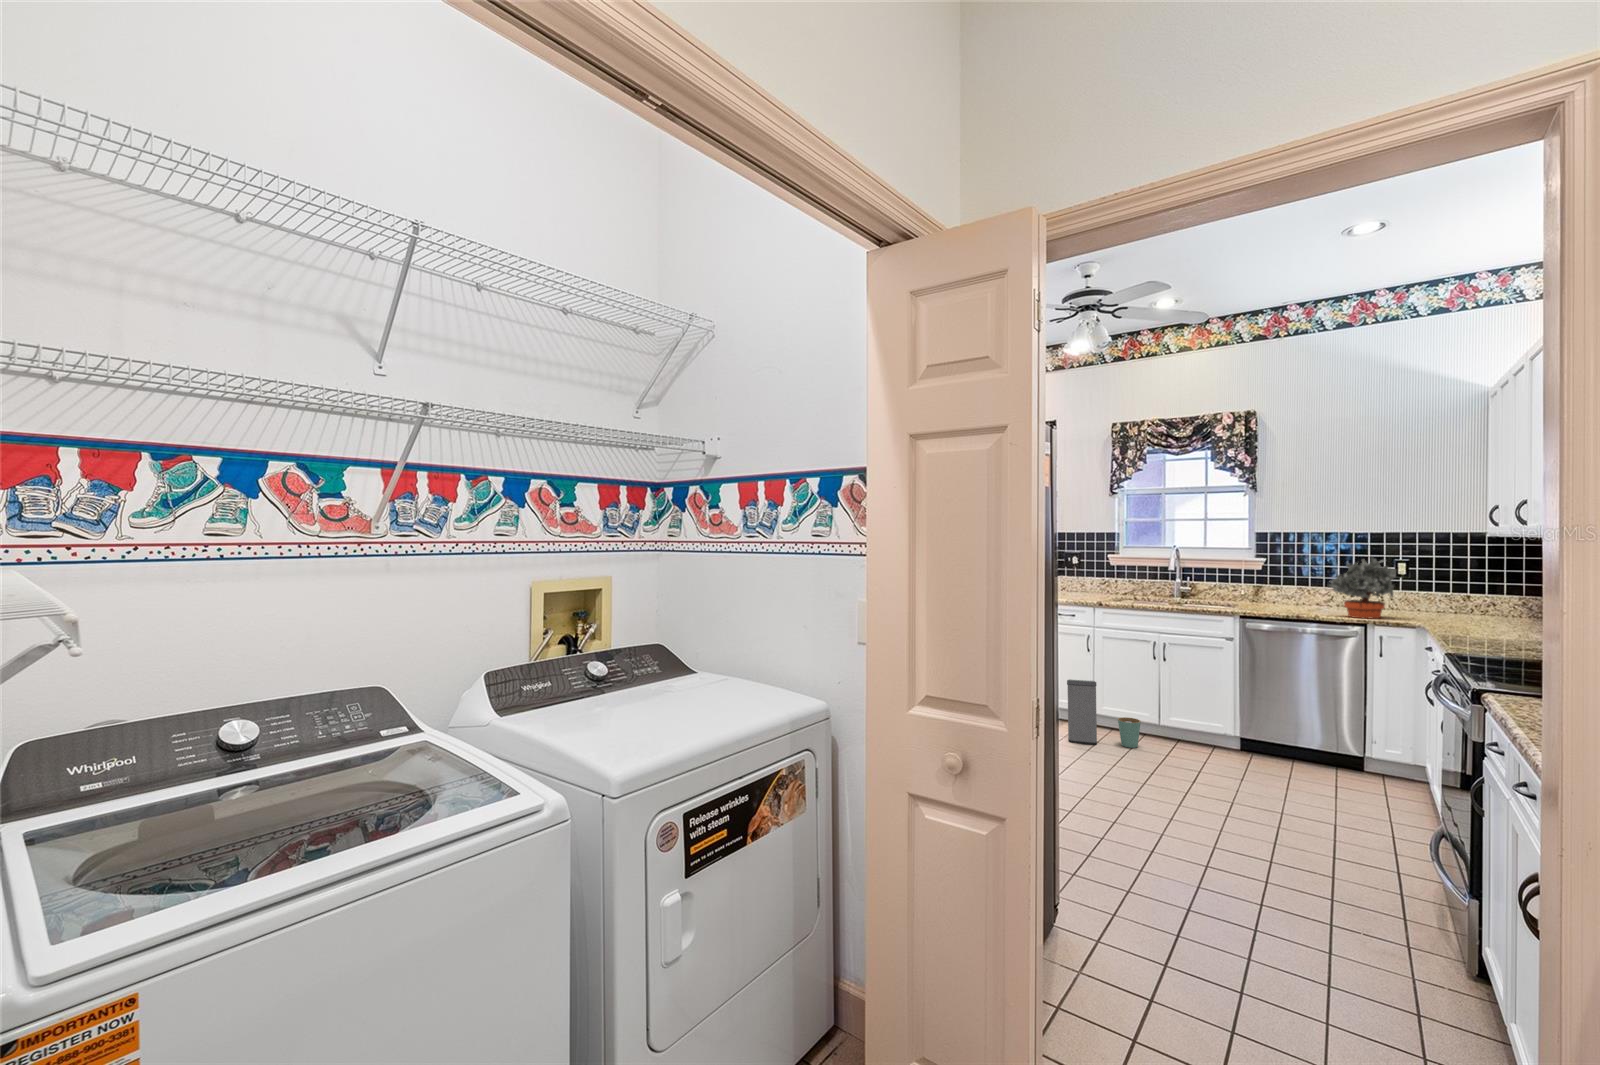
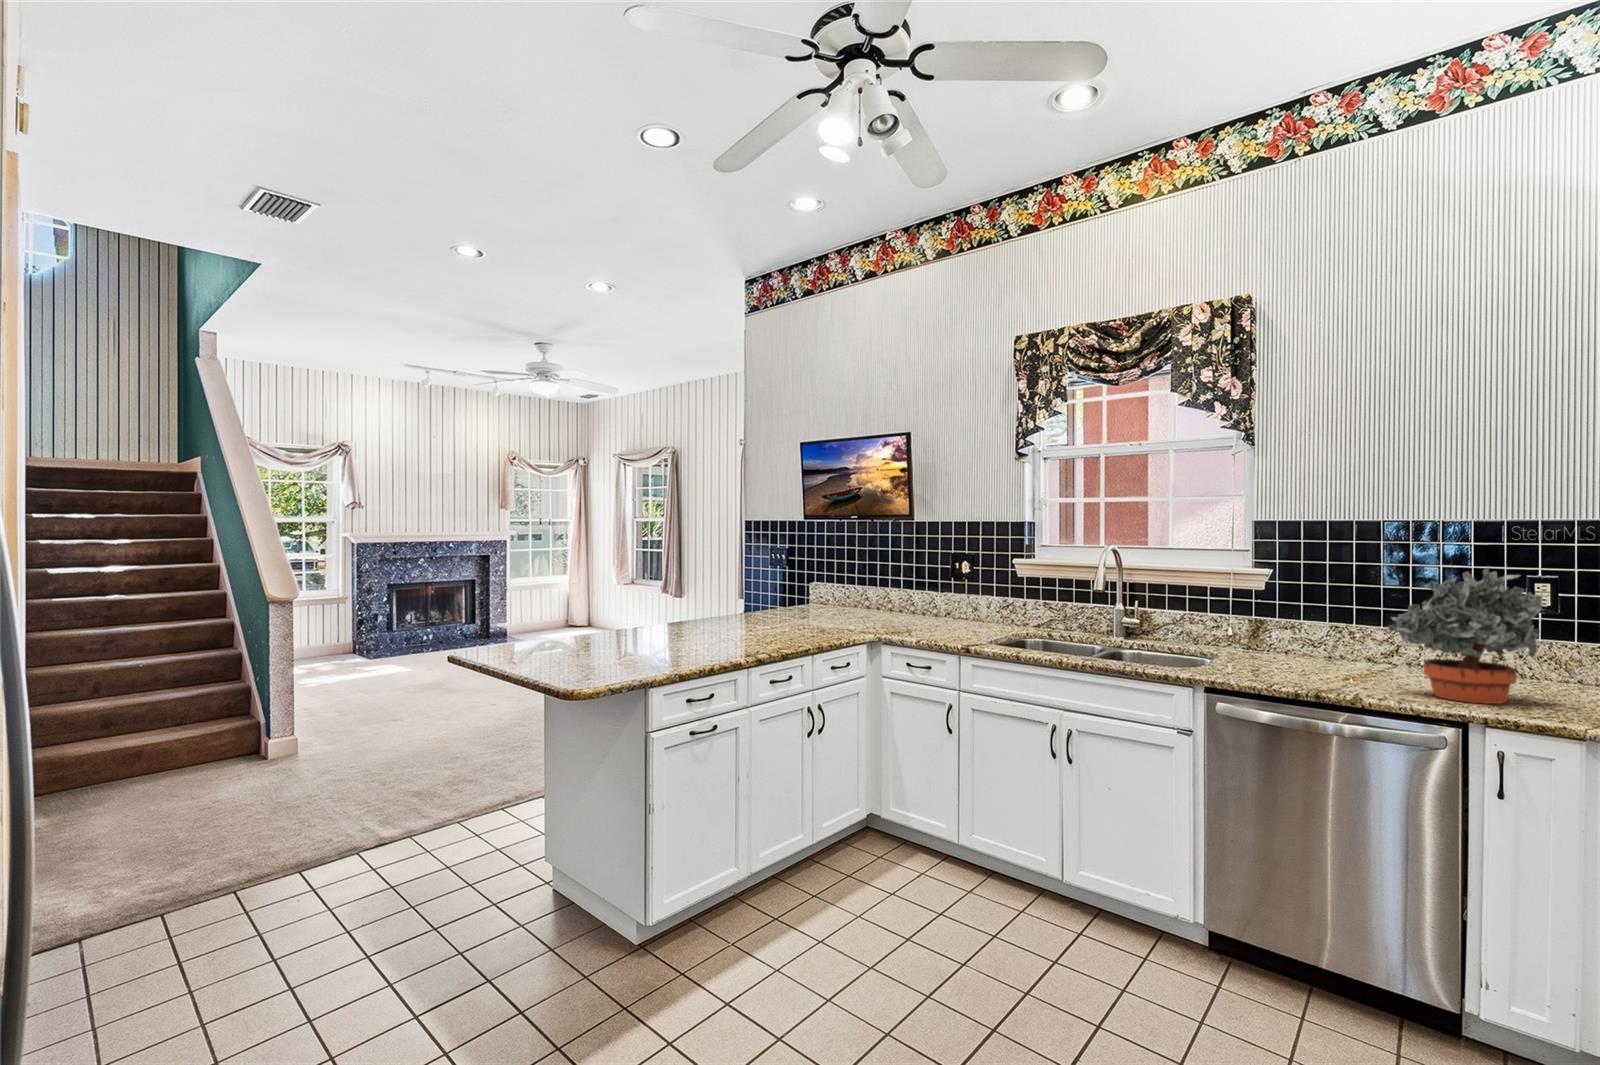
trash can: present [1067,679,1141,748] -> none [893,791,1023,933]

